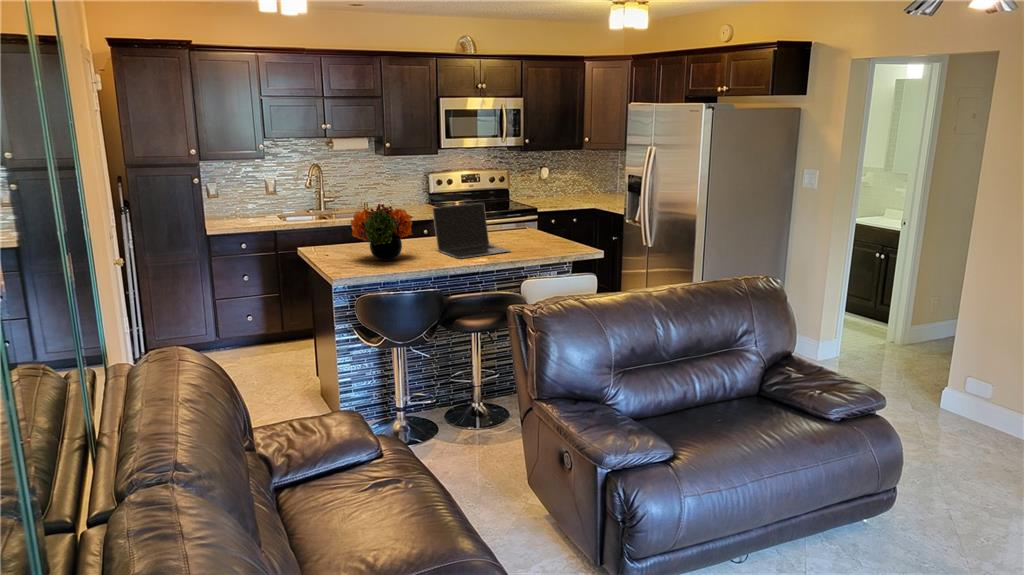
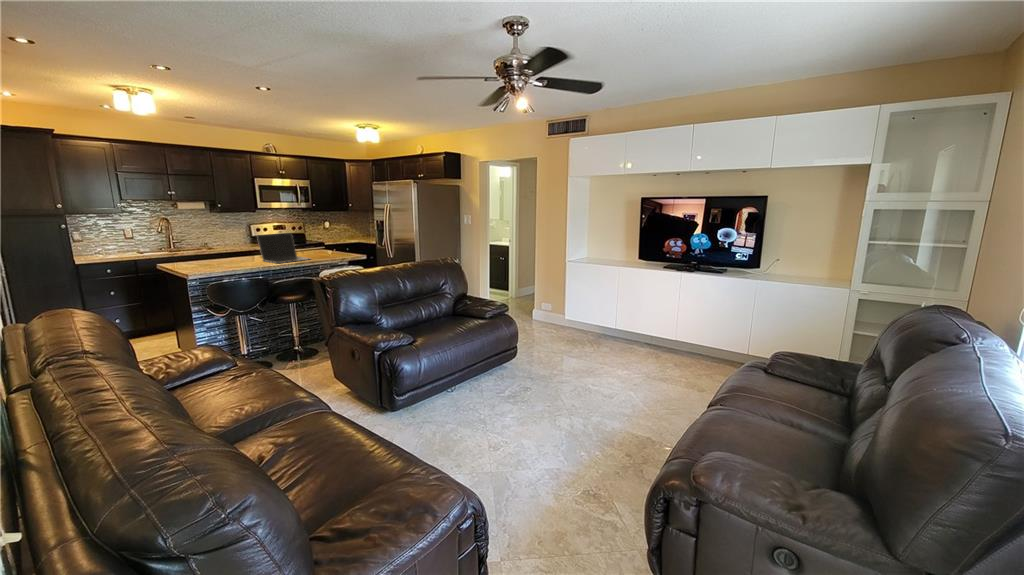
flower arrangement: present [351,204,412,261] -> none [196,232,245,267]

